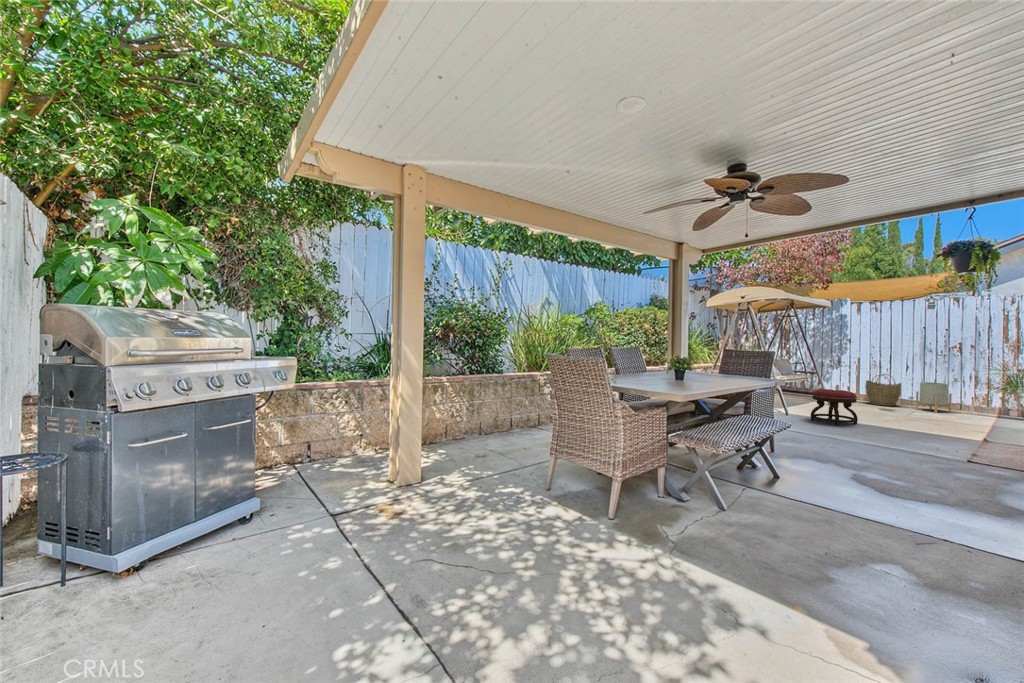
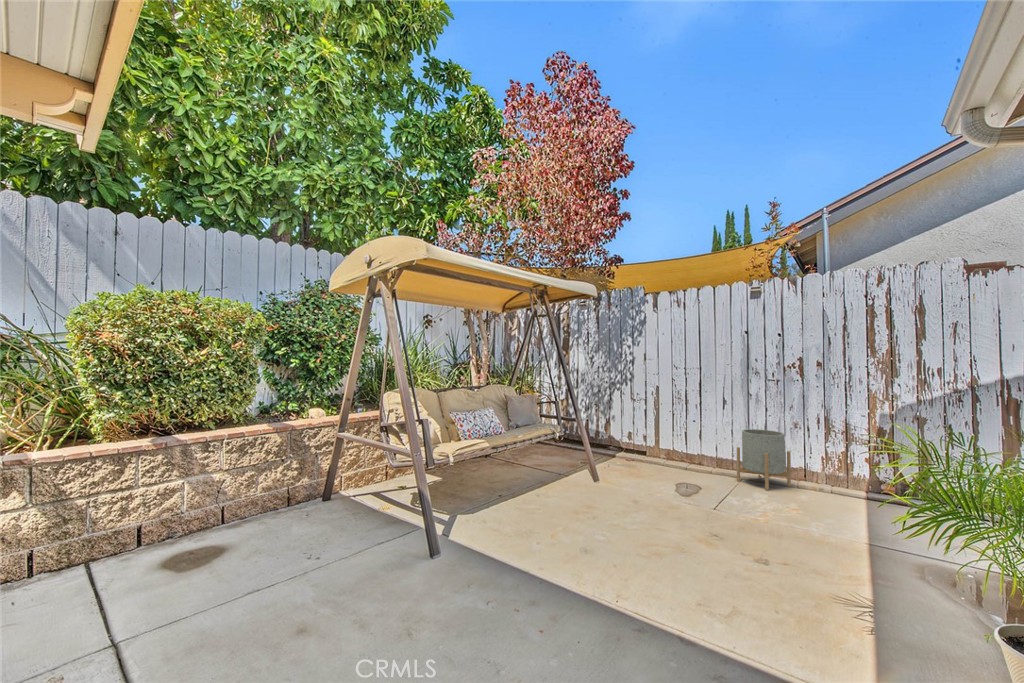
woven basket: present [865,374,901,406] -> none [663,413,716,473]
ottoman: present [811,389,858,425] -> none [500,464,595,572]

